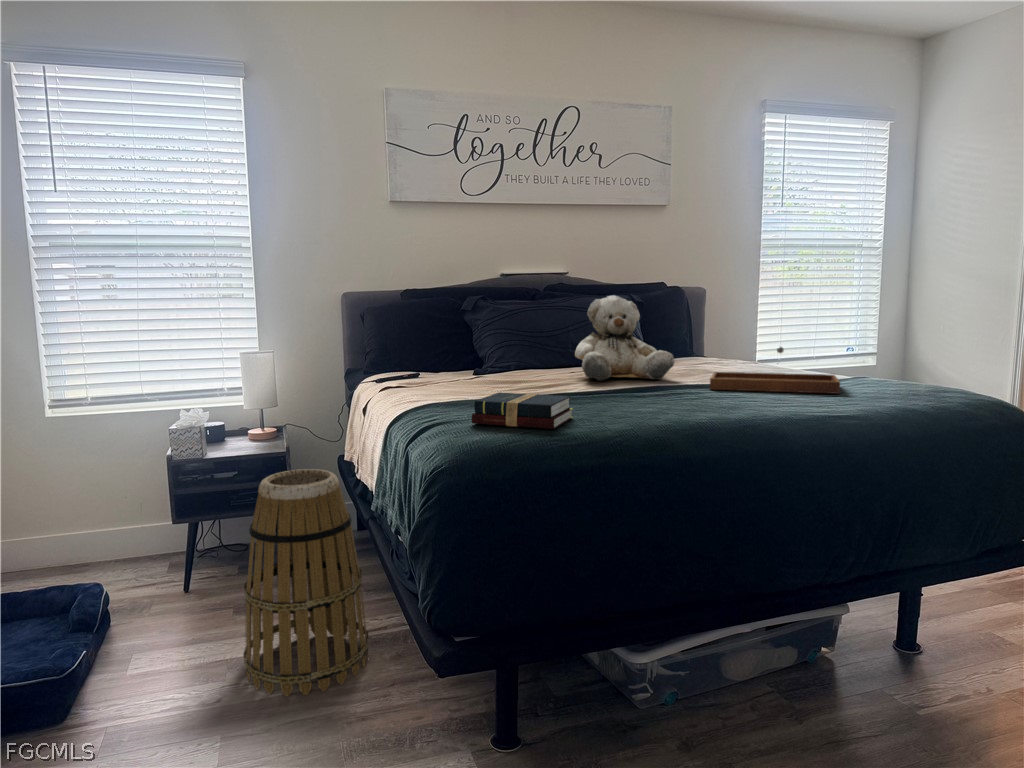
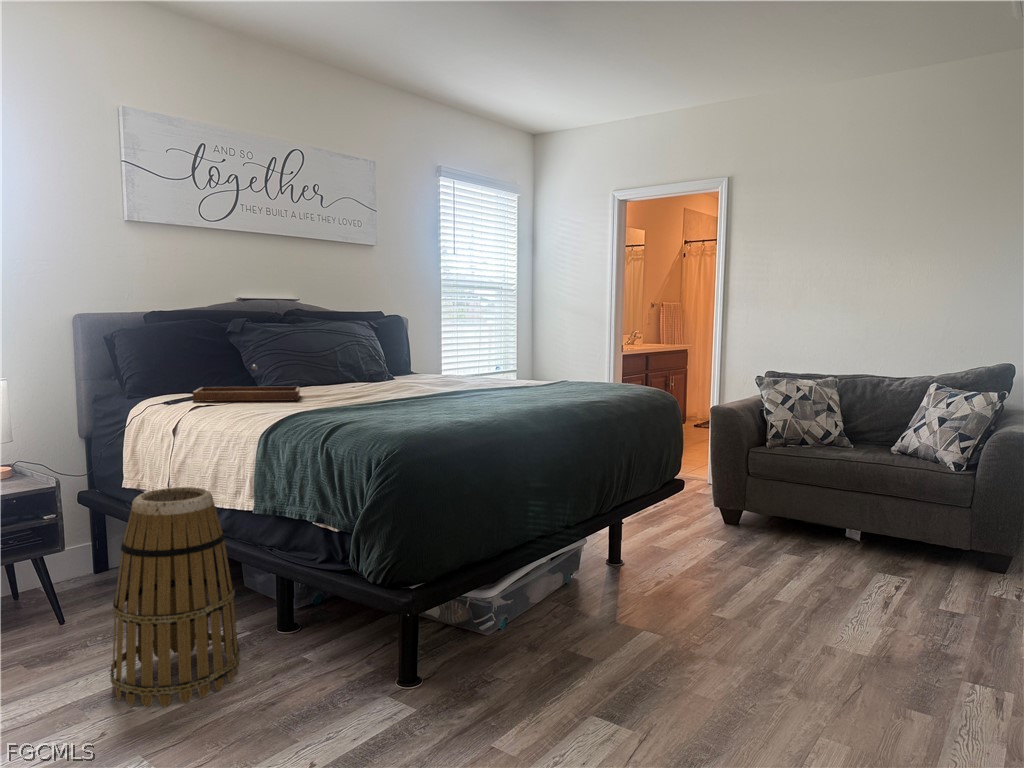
teddy bear: present [575,296,674,381] -> none [360,325,444,396]
tray: present [710,347,840,394] -> present [193,365,300,402]
hardback book: present [472,392,573,429] -> none [371,403,442,427]

